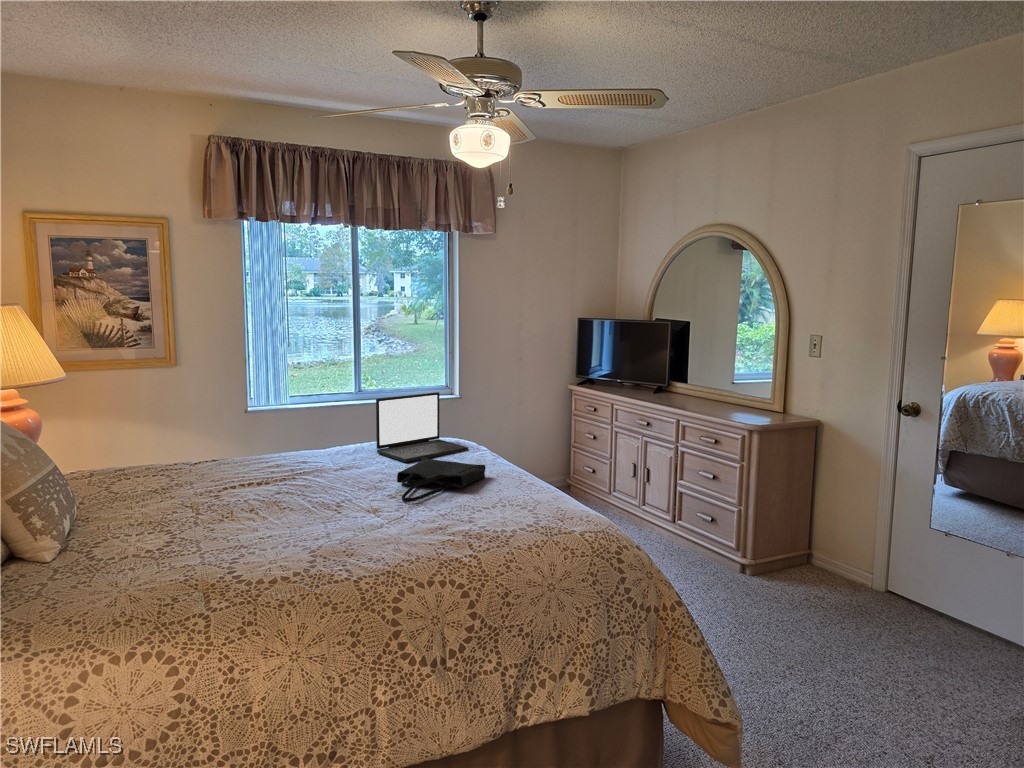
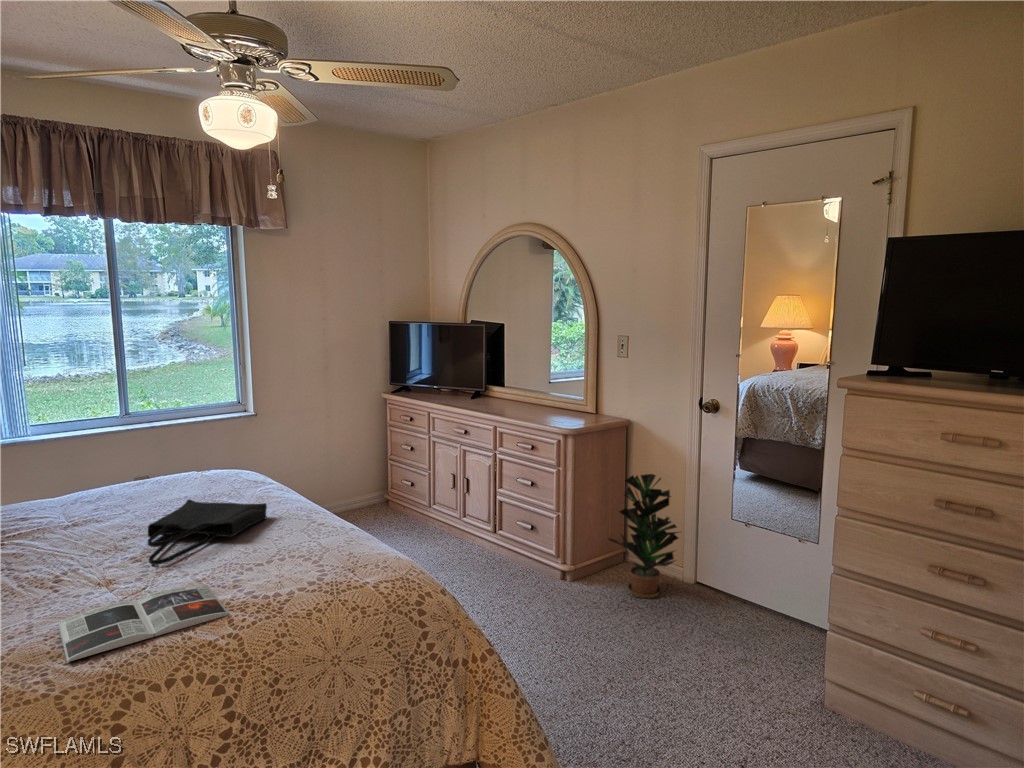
laptop: present [376,392,468,462] -> none [127,416,253,506]
potted plant: none [791,475,874,600] -> present [608,474,679,598]
magazine: none [349,518,470,557] -> present [58,584,230,662]

